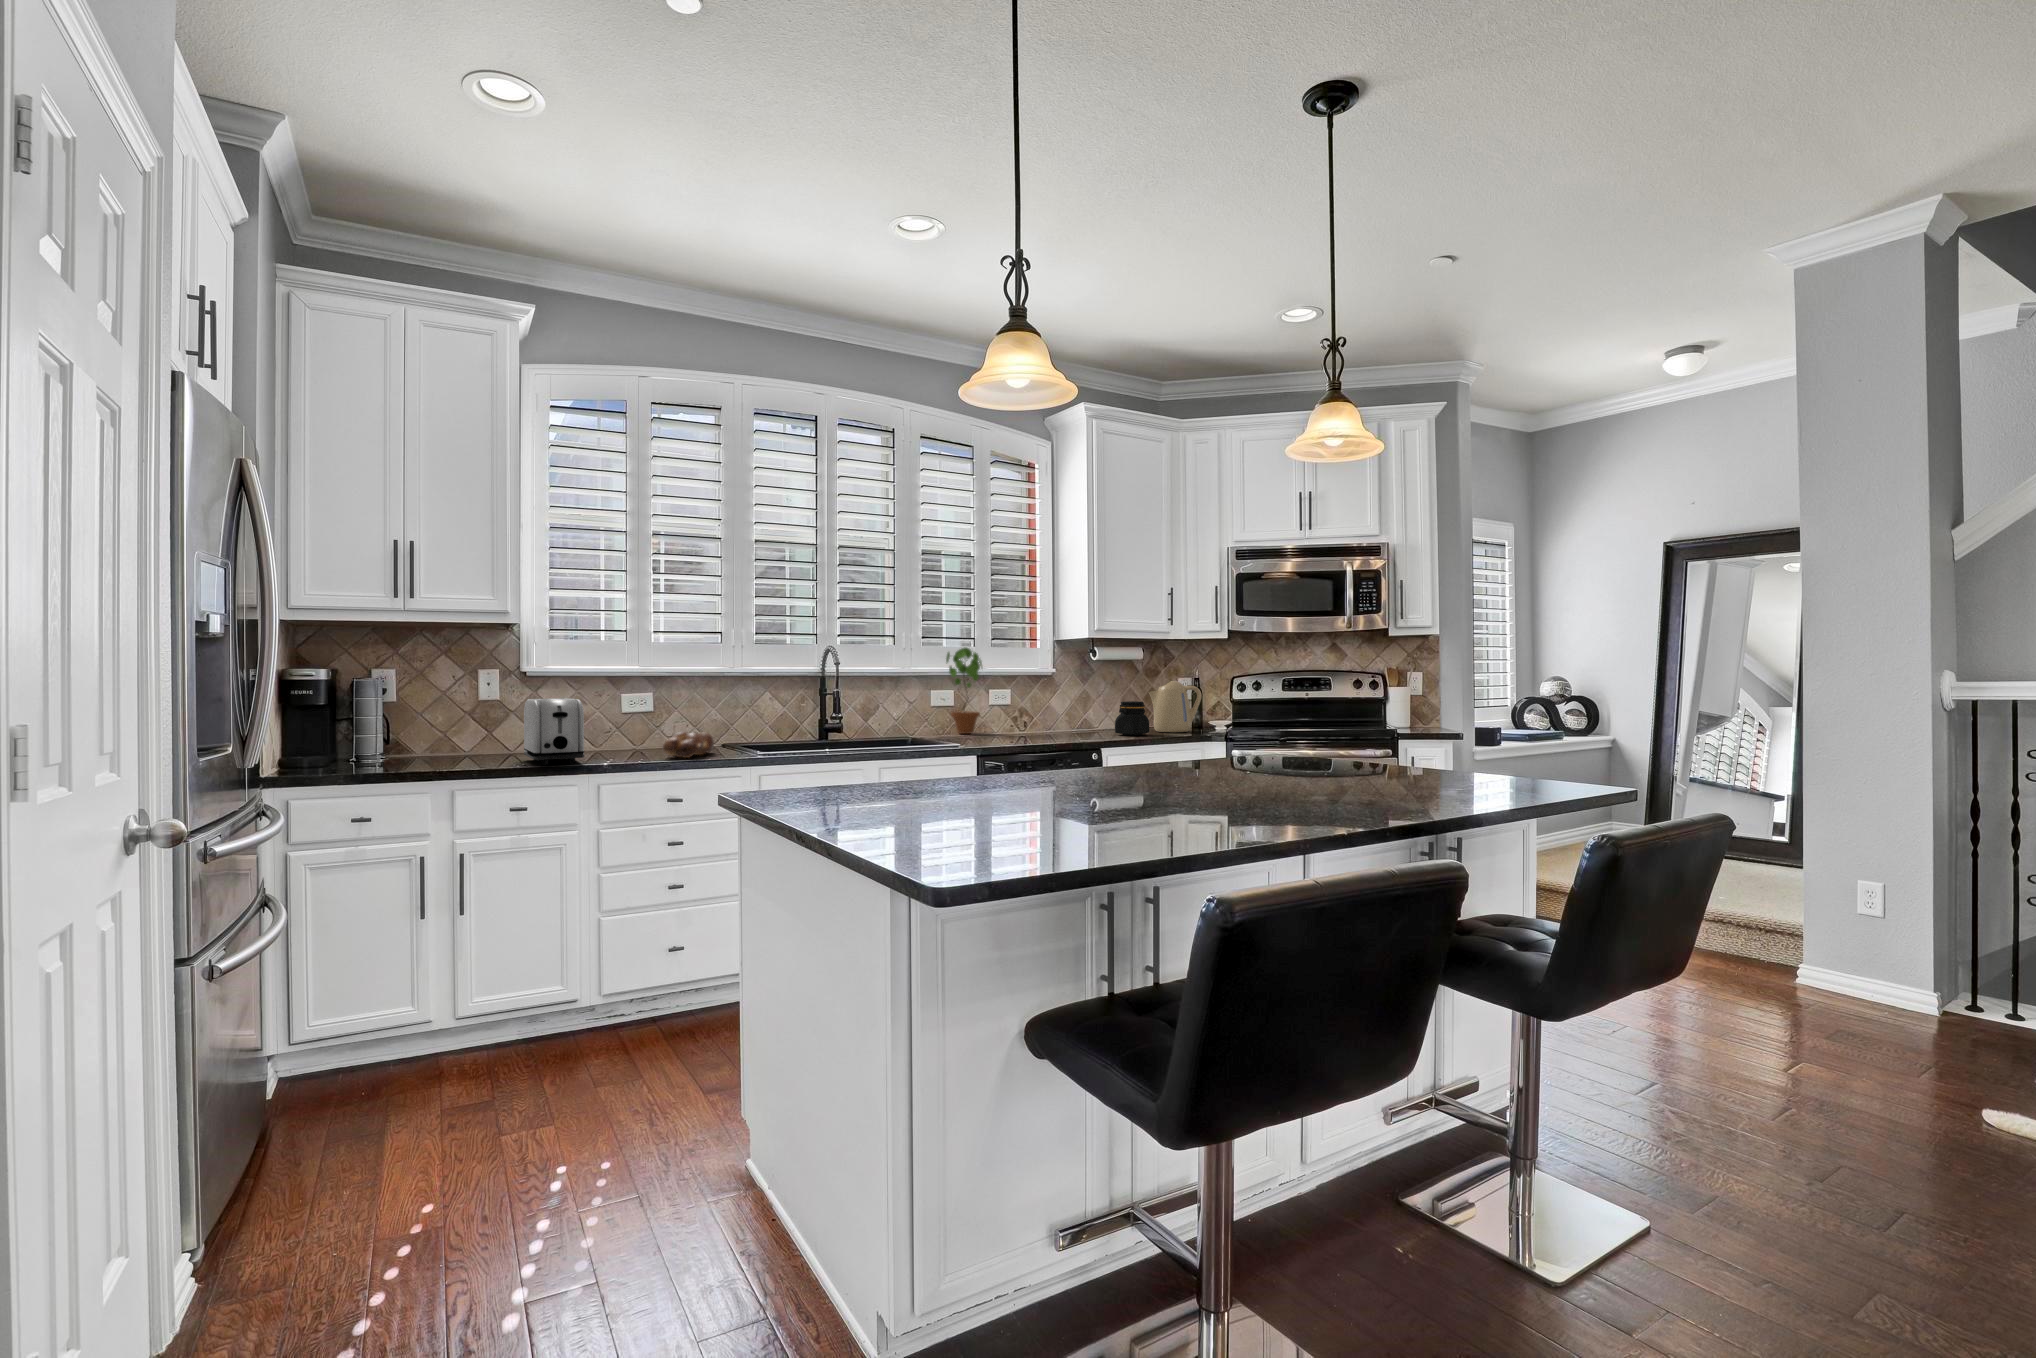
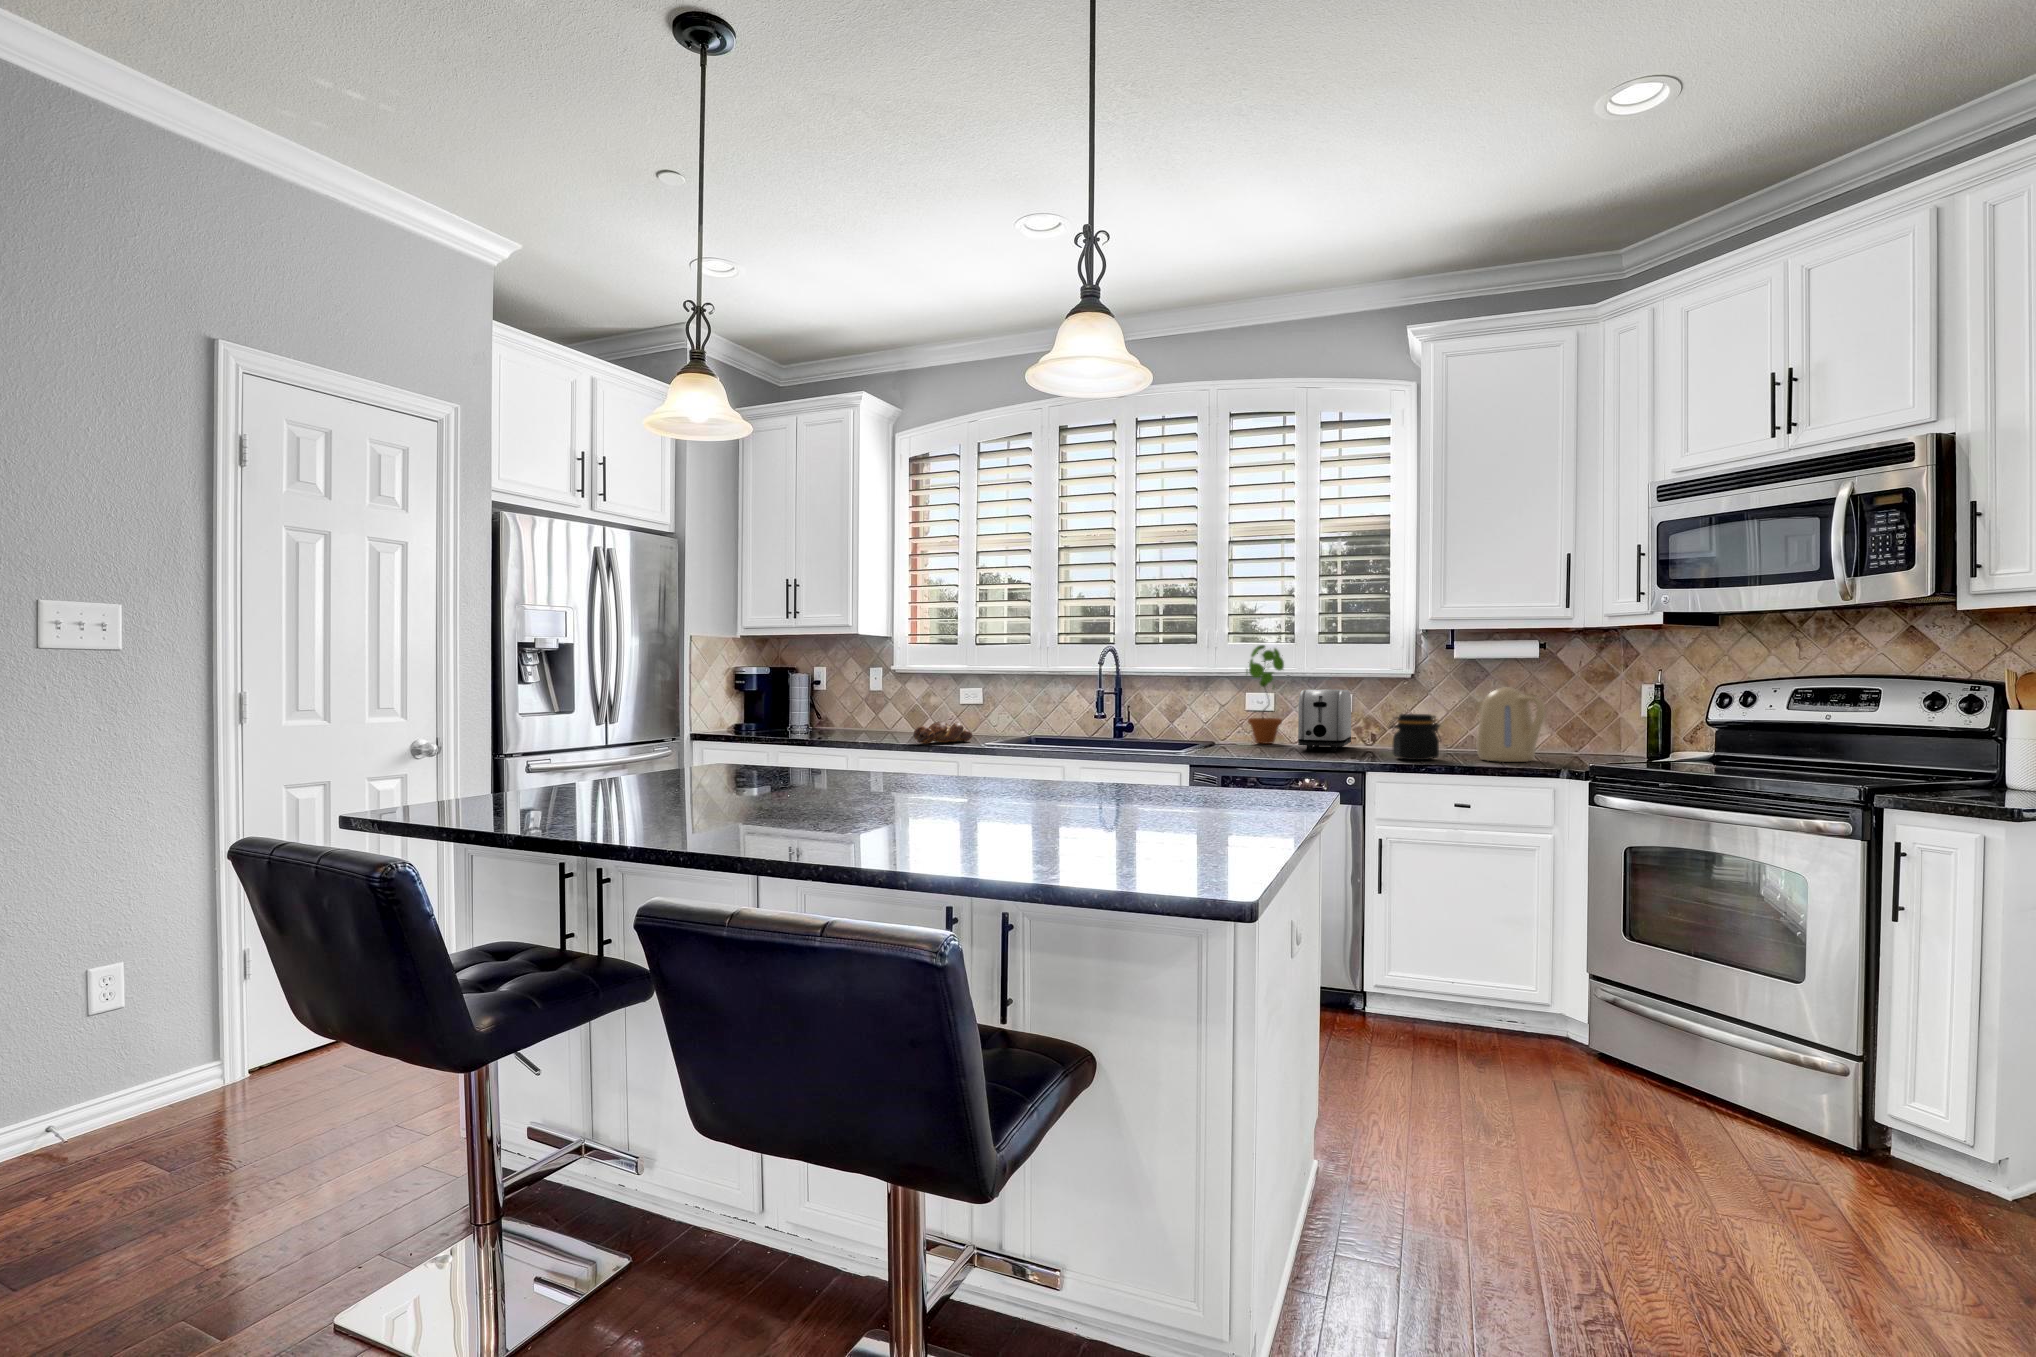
toaster: present [524,698,584,765] -> present [1298,689,1351,752]

